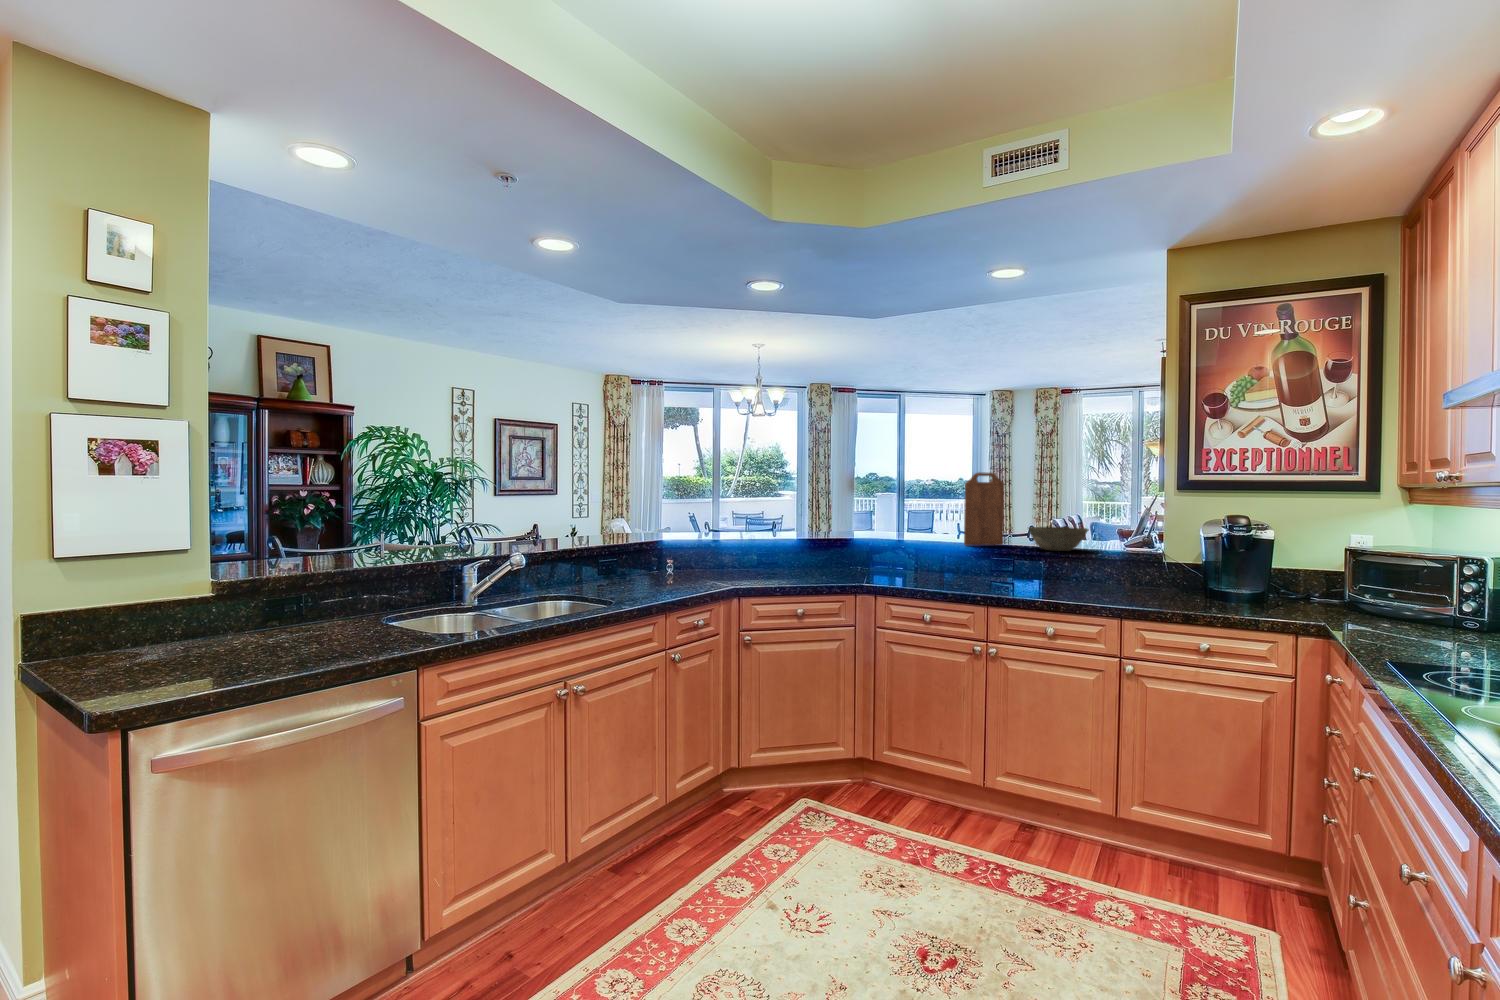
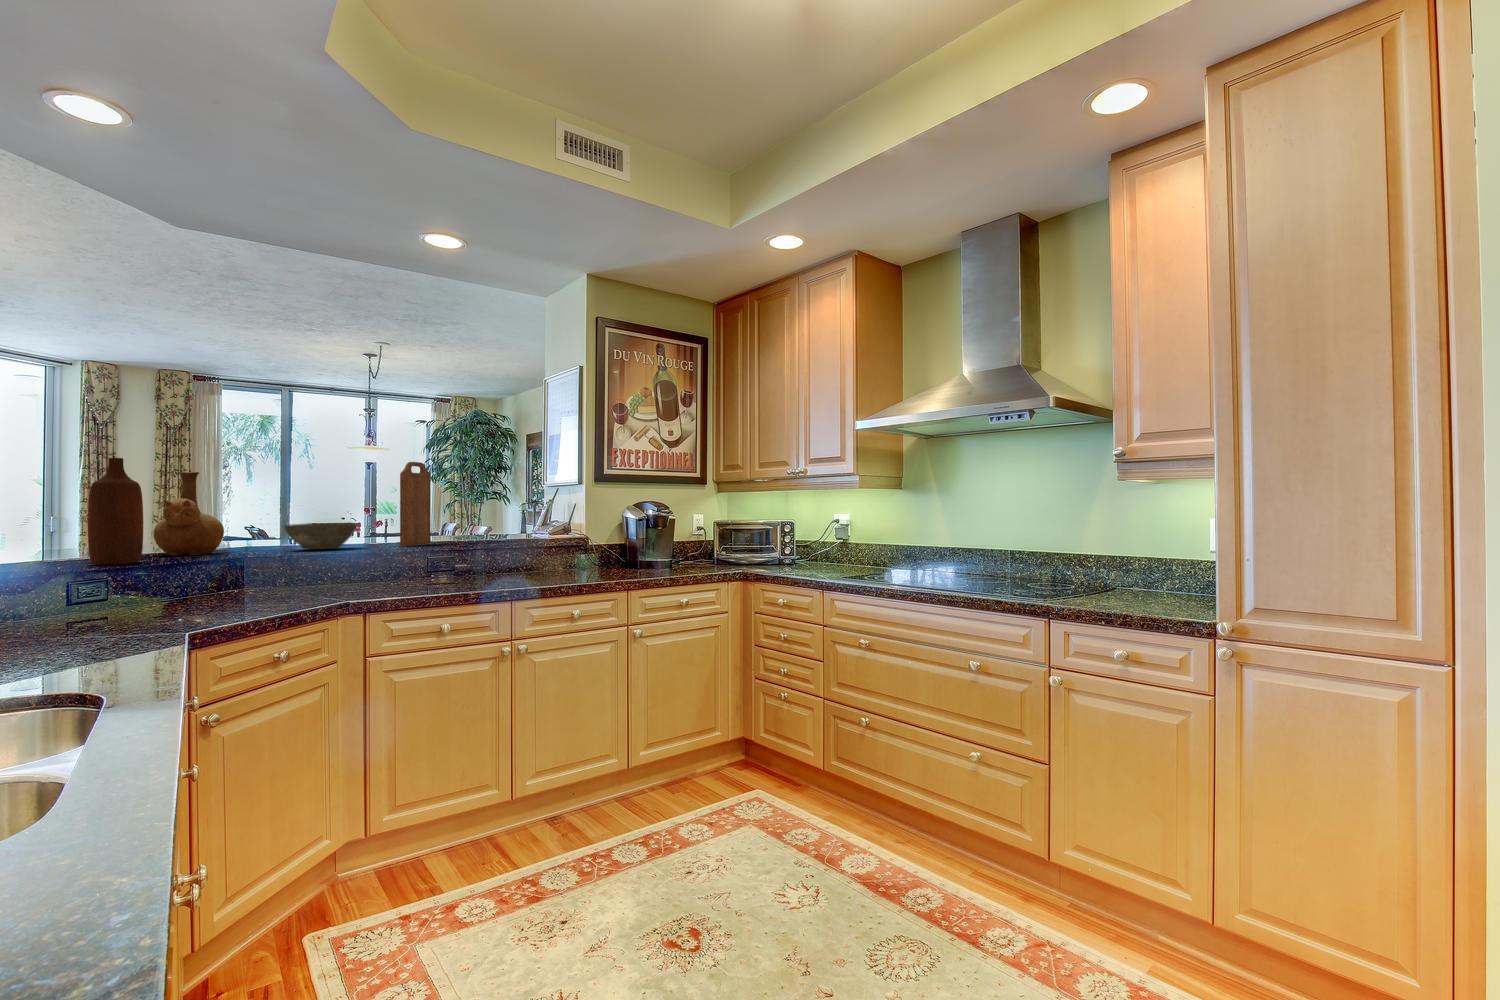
bottle: none [773,477,796,541] -> present [88,458,143,565]
vase: none [829,483,867,539] -> present [153,472,224,556]
bowl: present [1028,527,1089,551] -> present [284,523,358,549]

